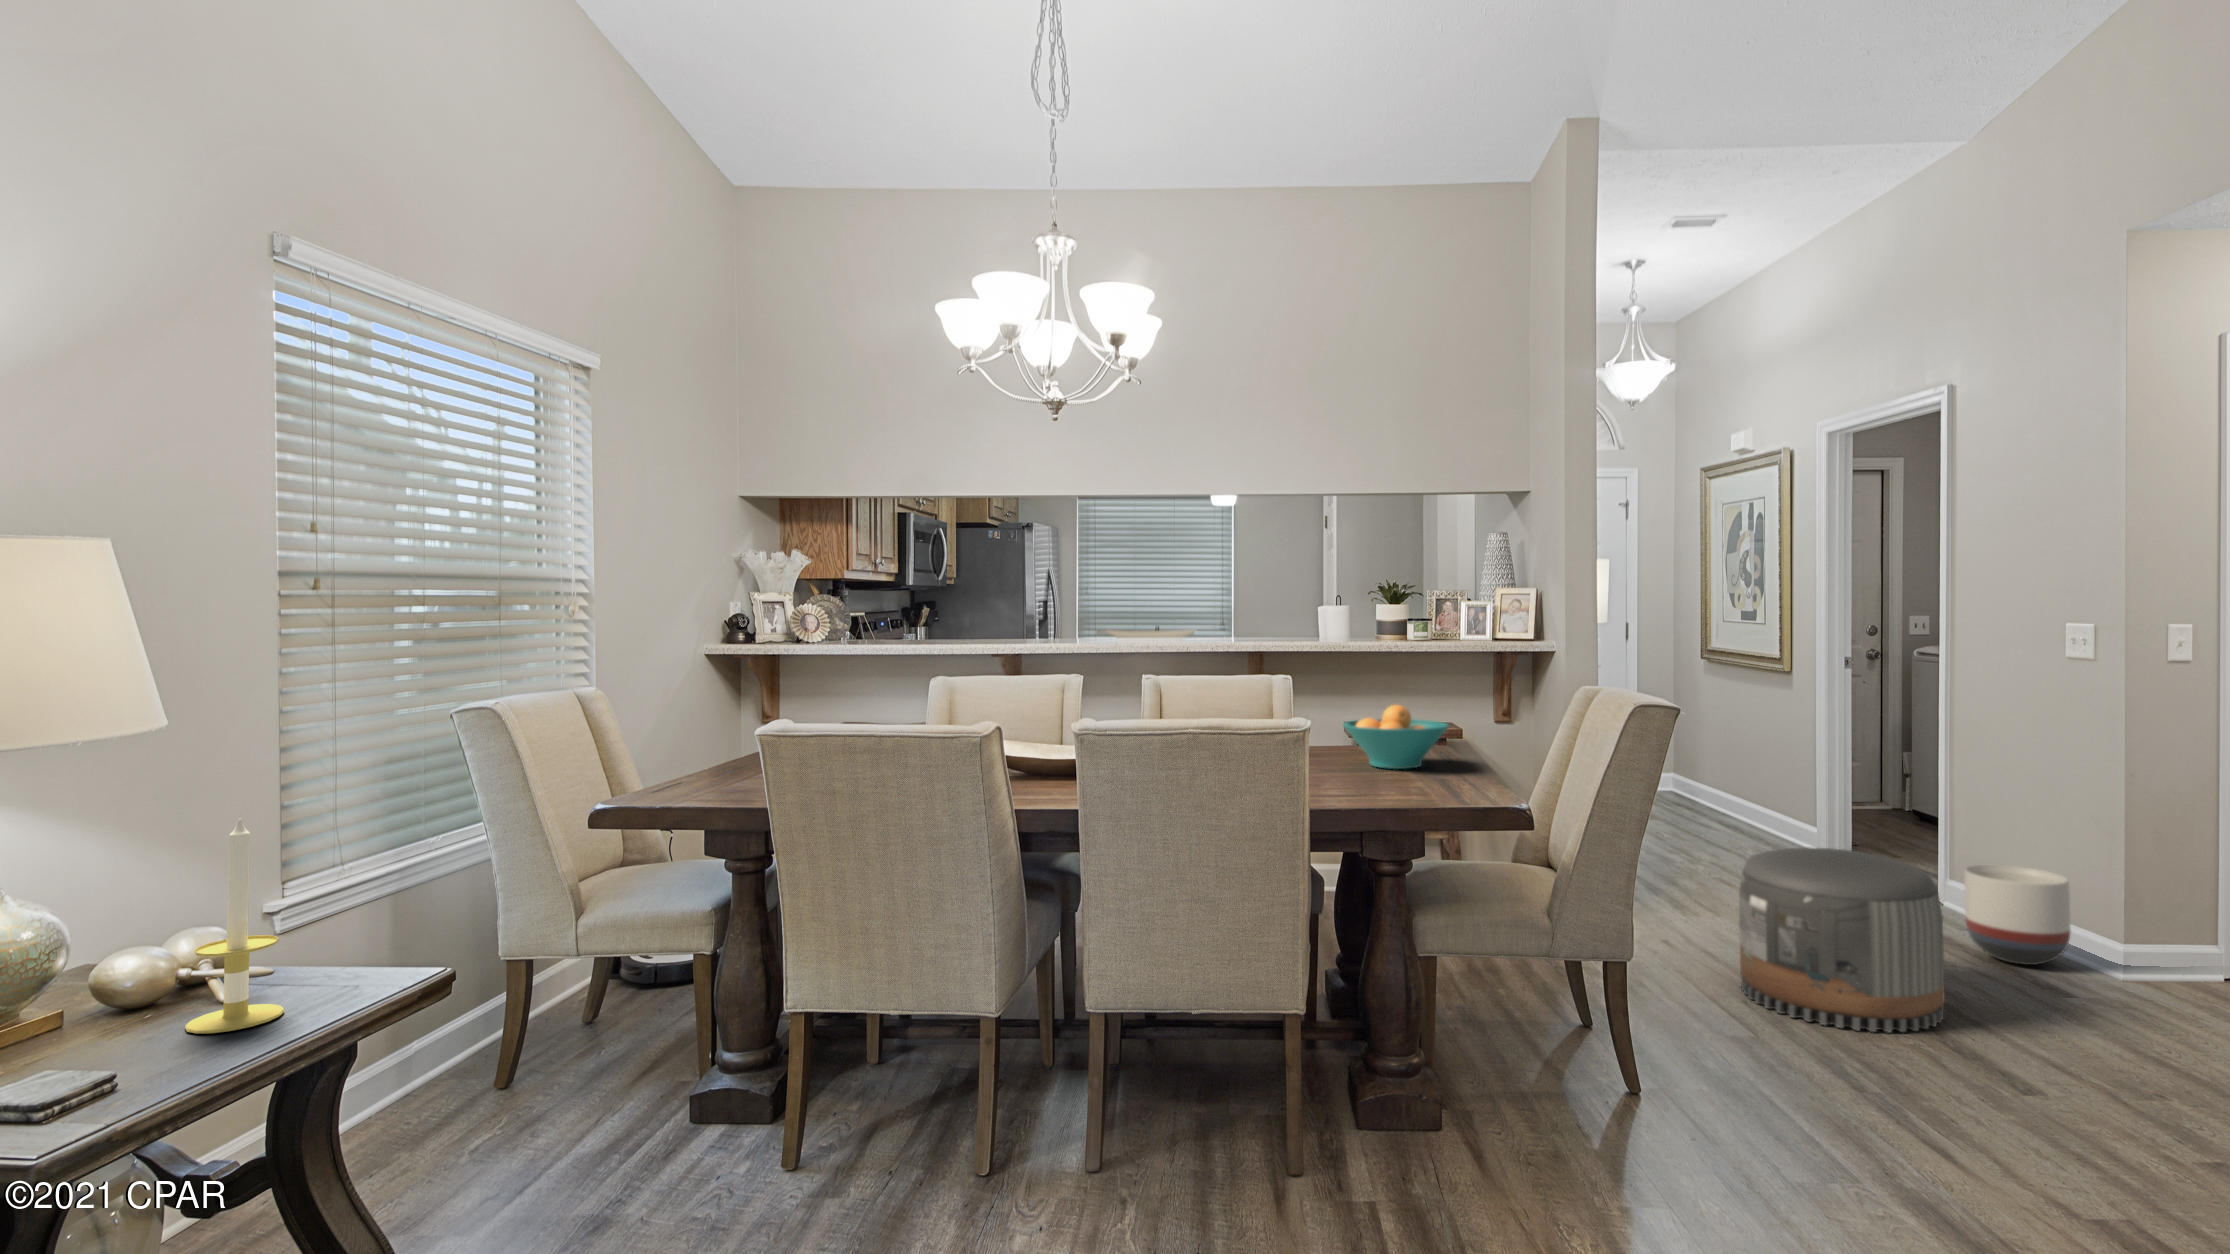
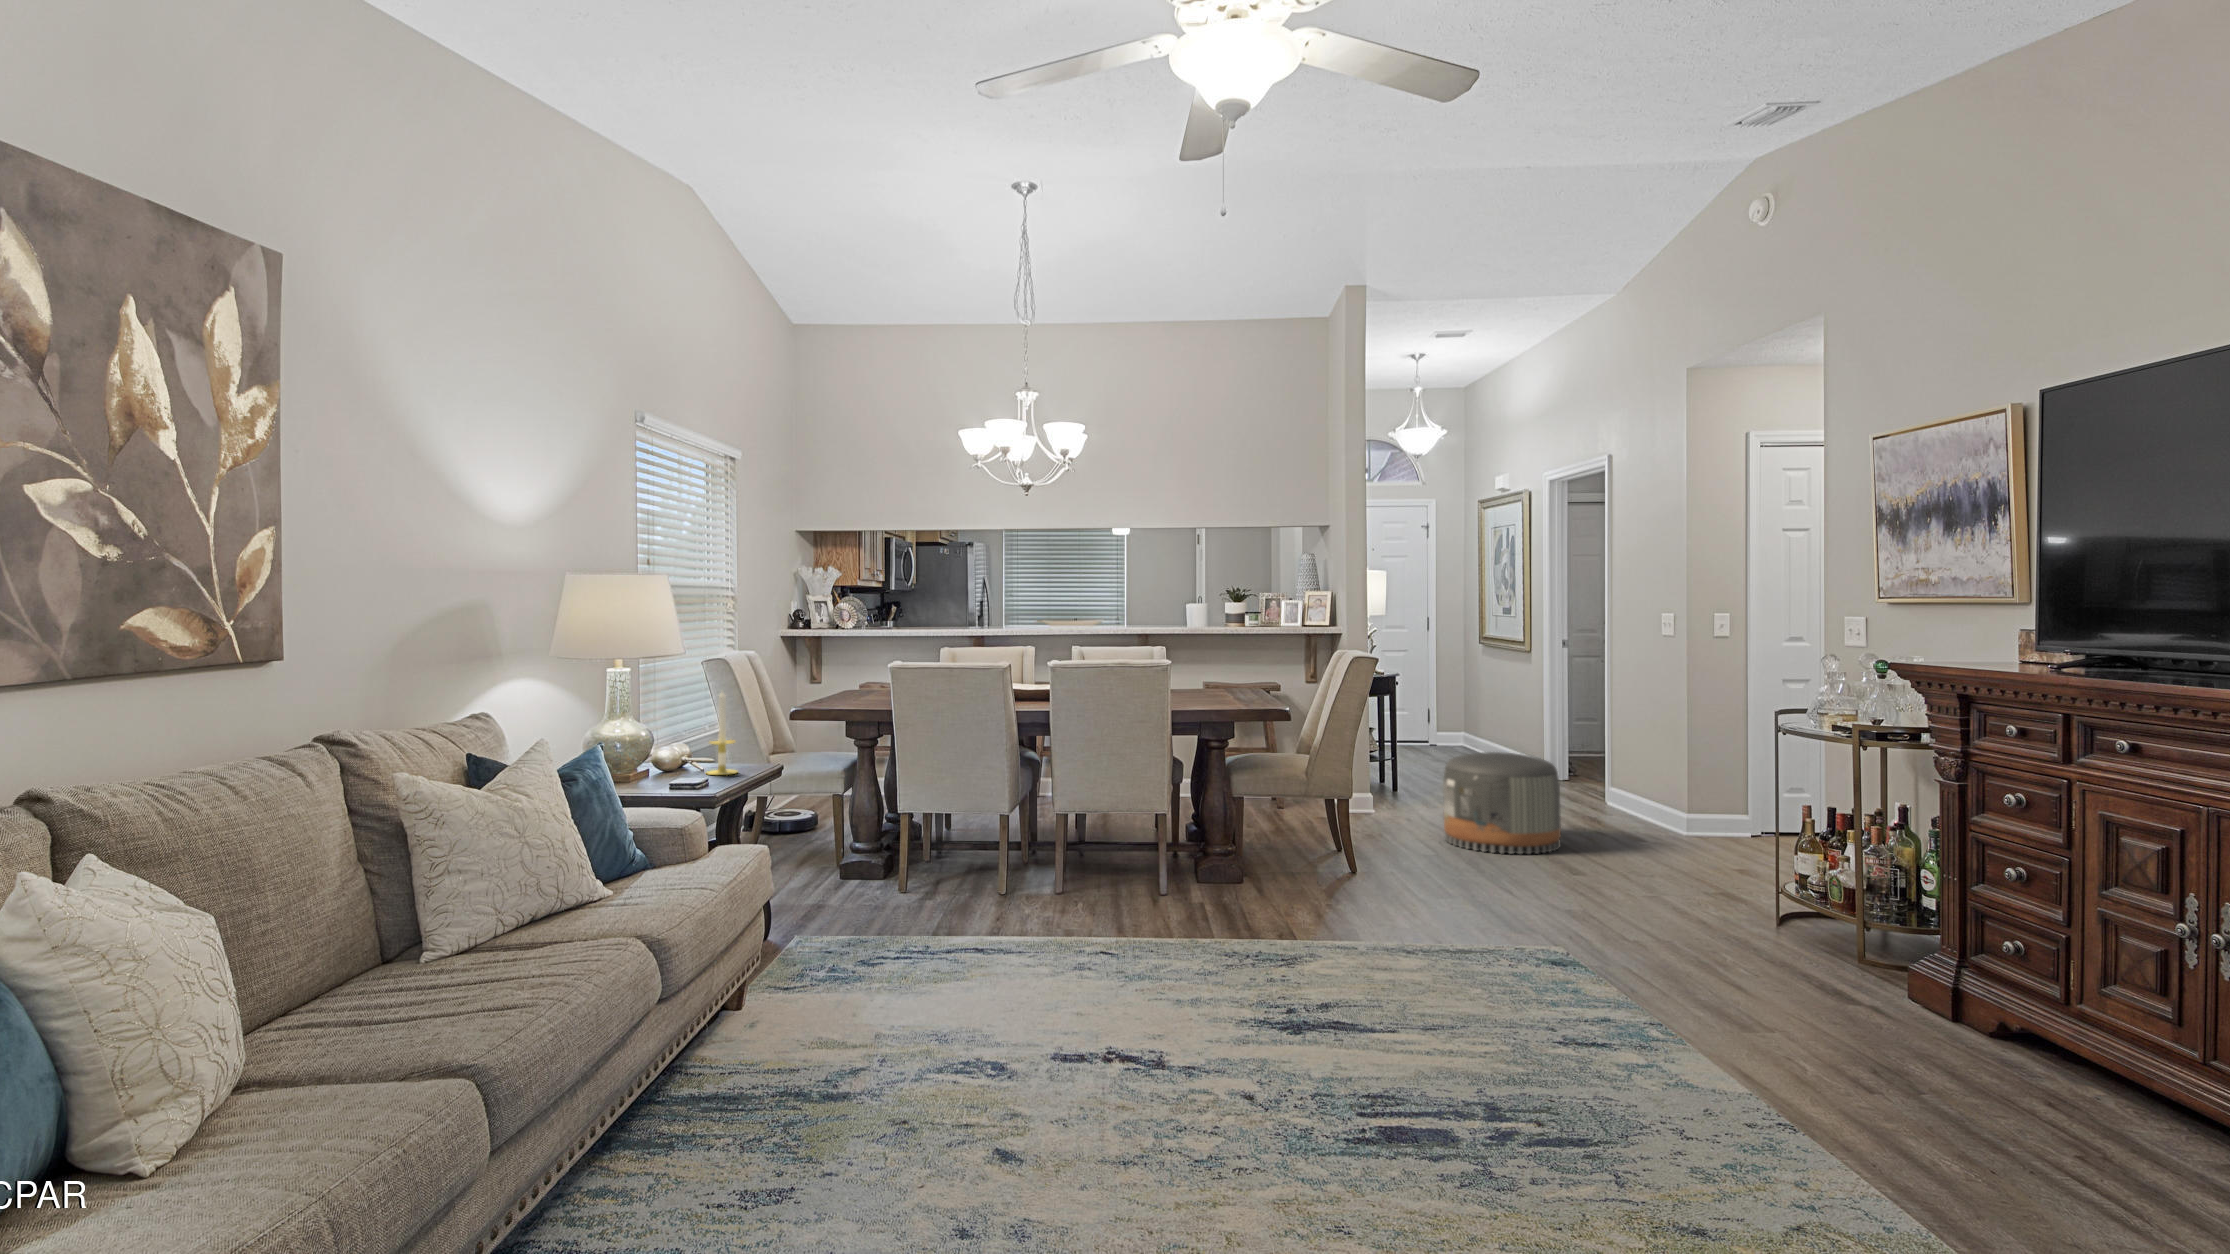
fruit bowl: present [1343,705,1449,769] -> none [1196,661,1259,698]
planter: present [1964,865,2070,965] -> none [1599,769,1660,829]

